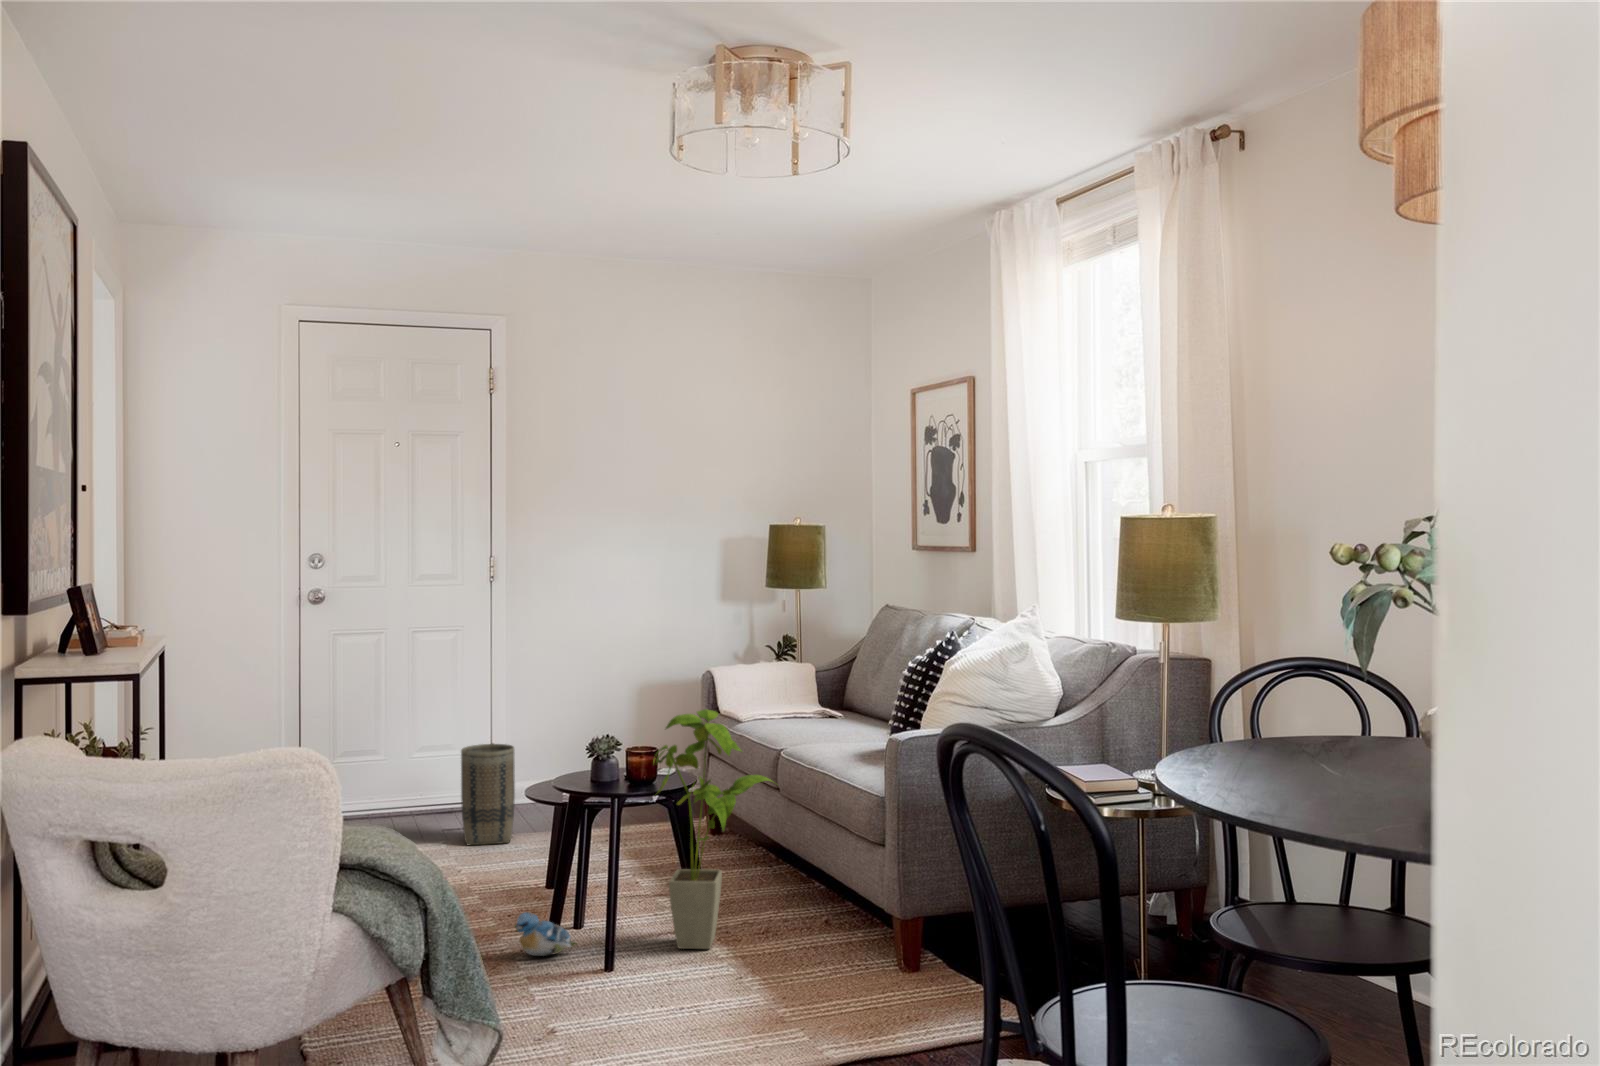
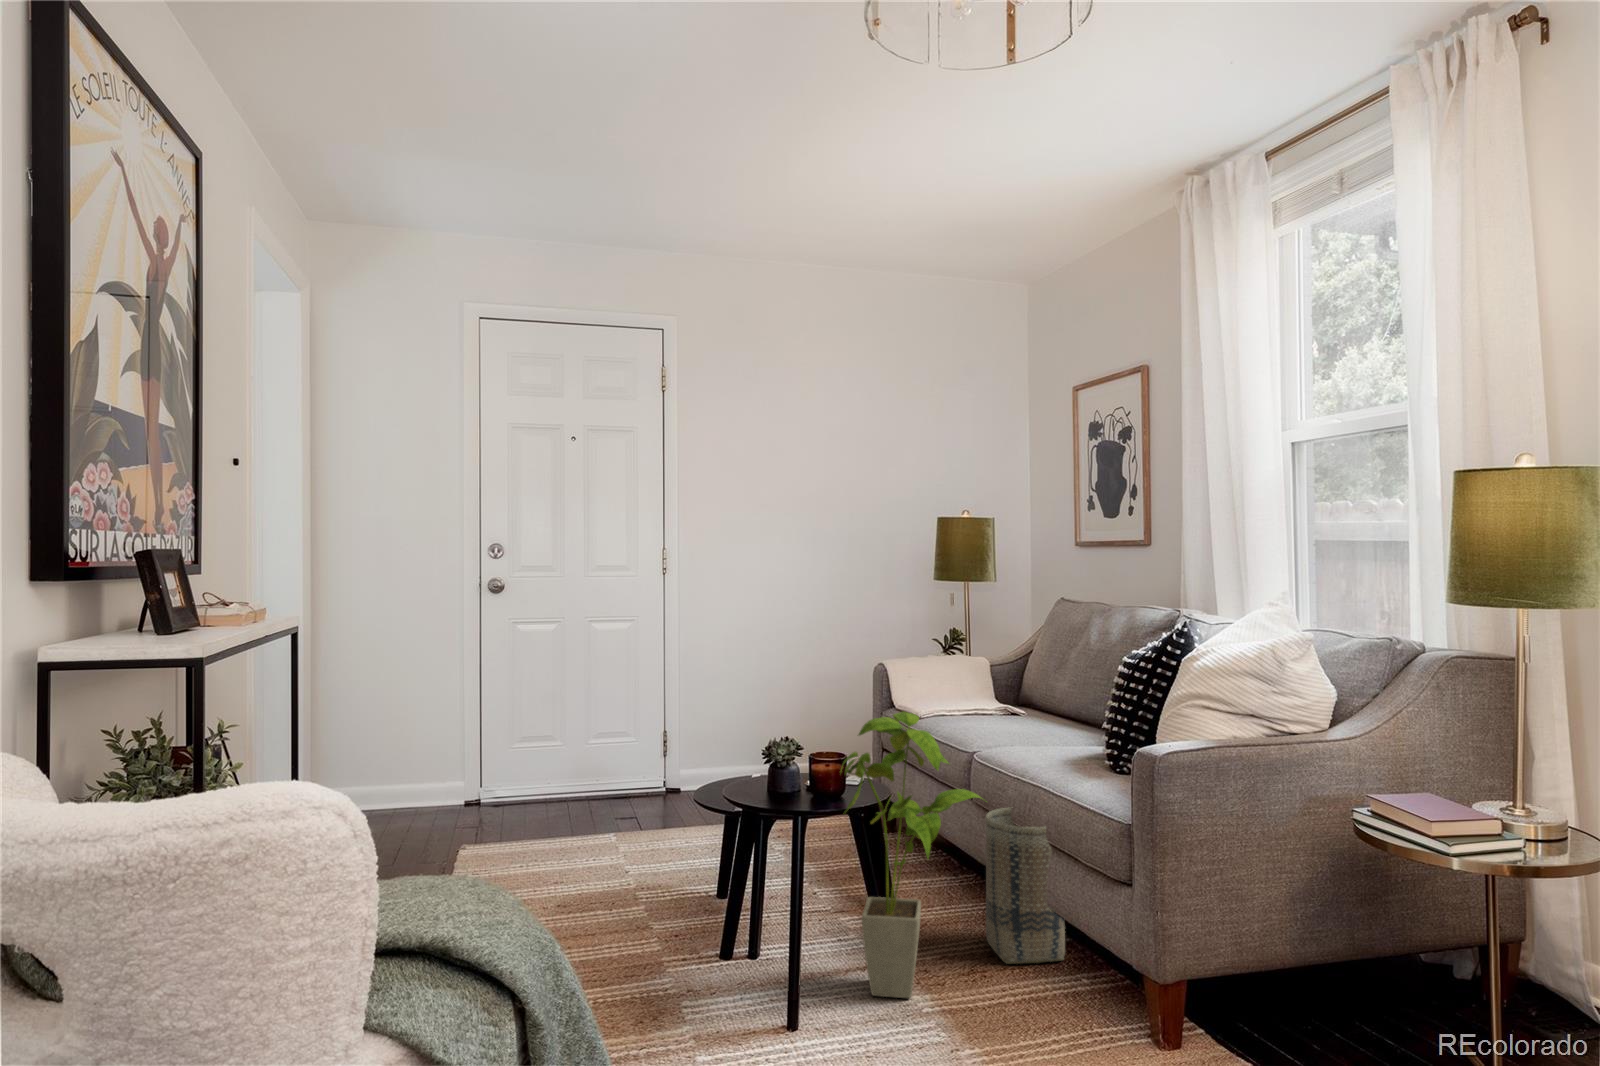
basket: present [461,744,515,845] -> present [986,808,1065,964]
plush toy: present [515,912,577,956] -> none [682,947,755,1000]

